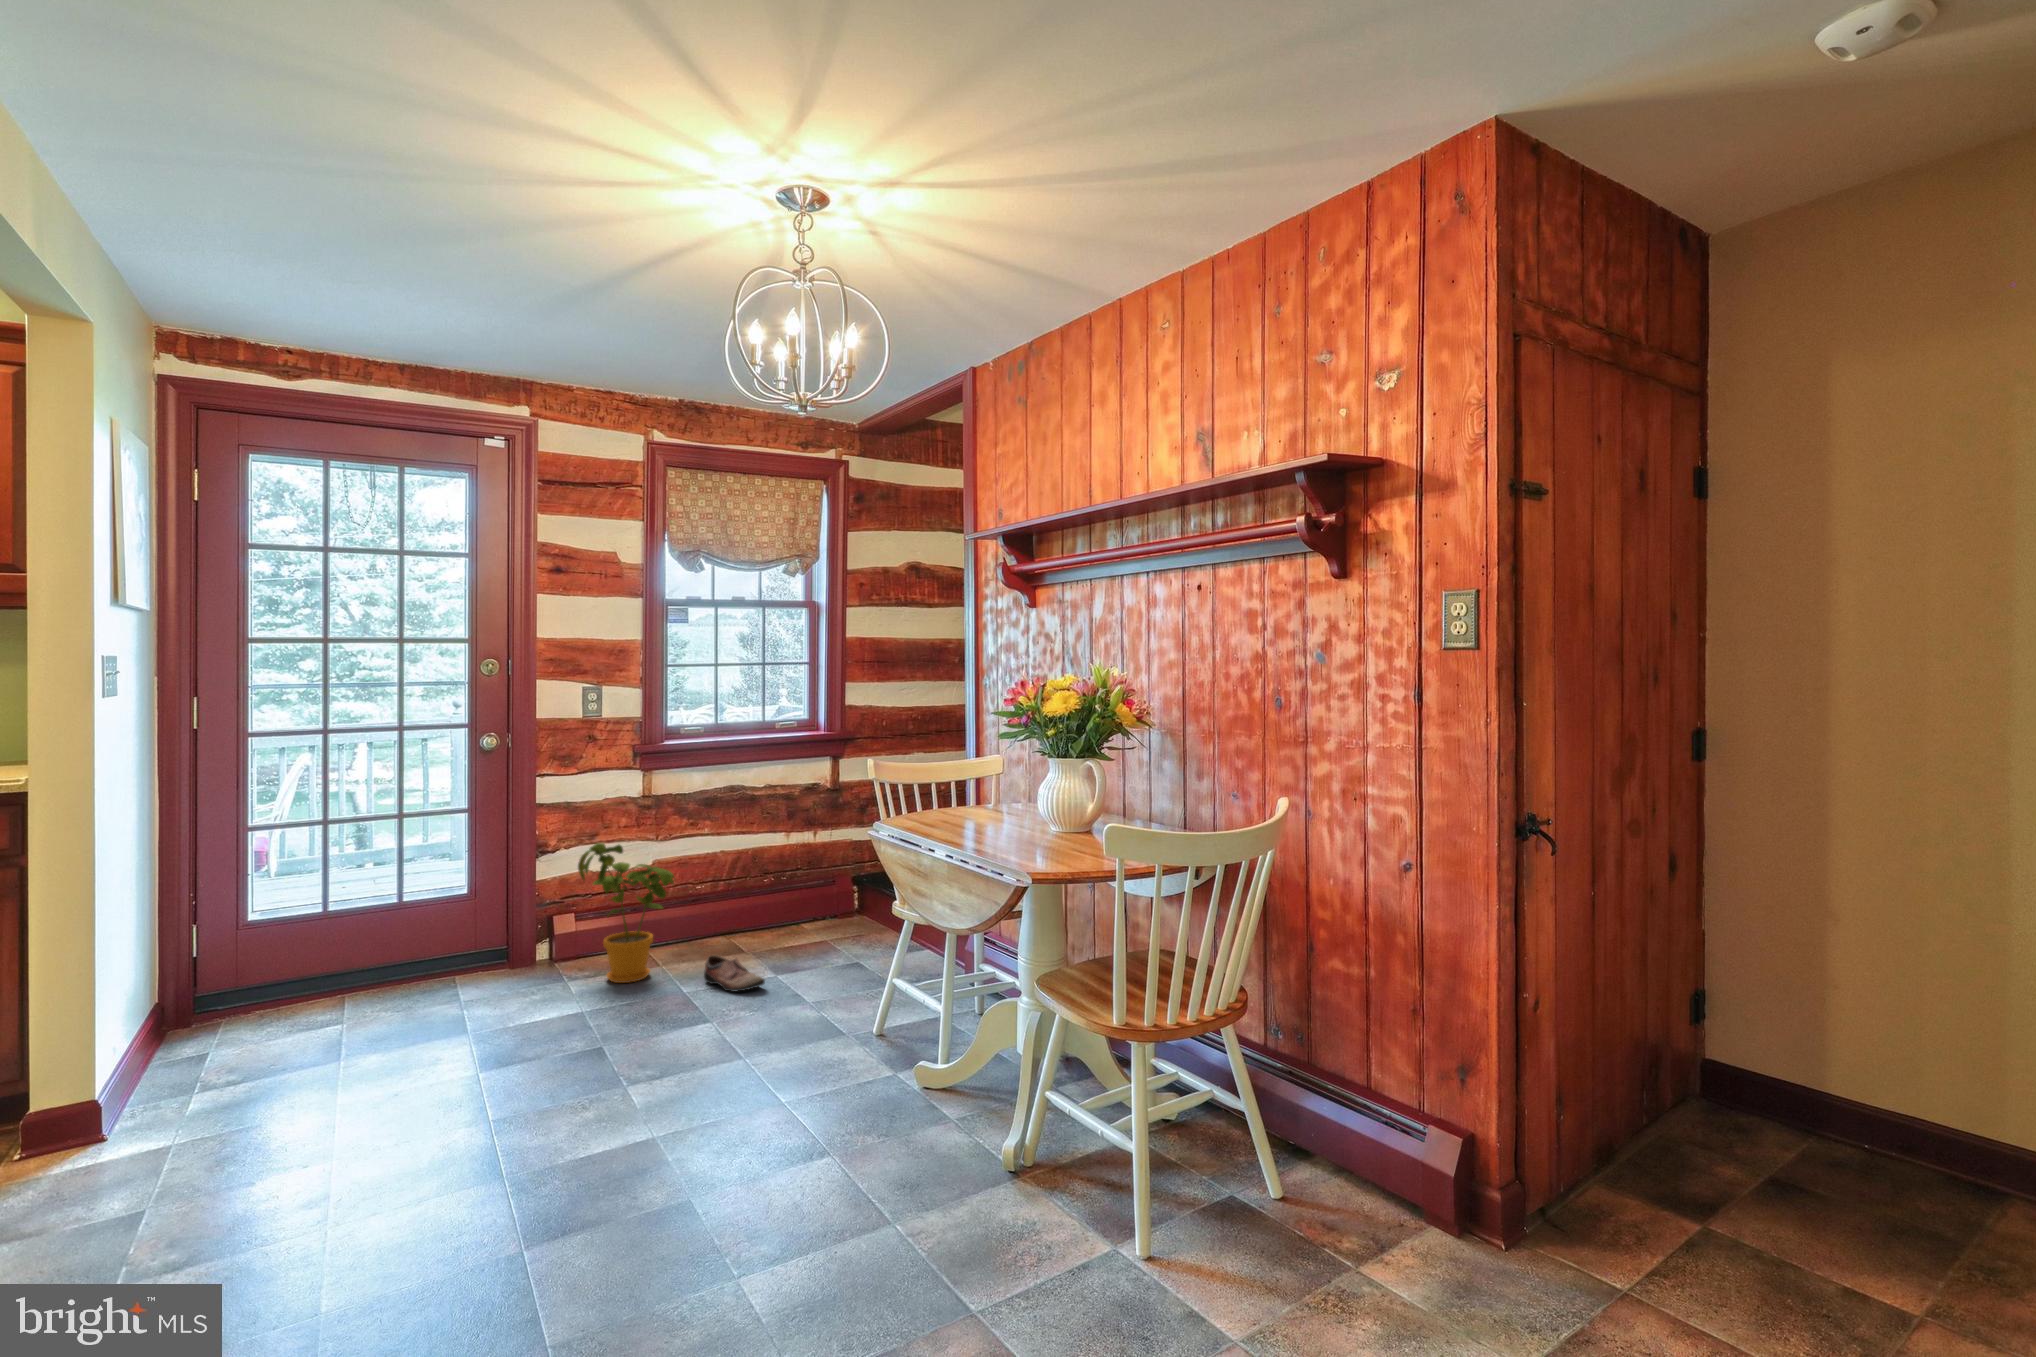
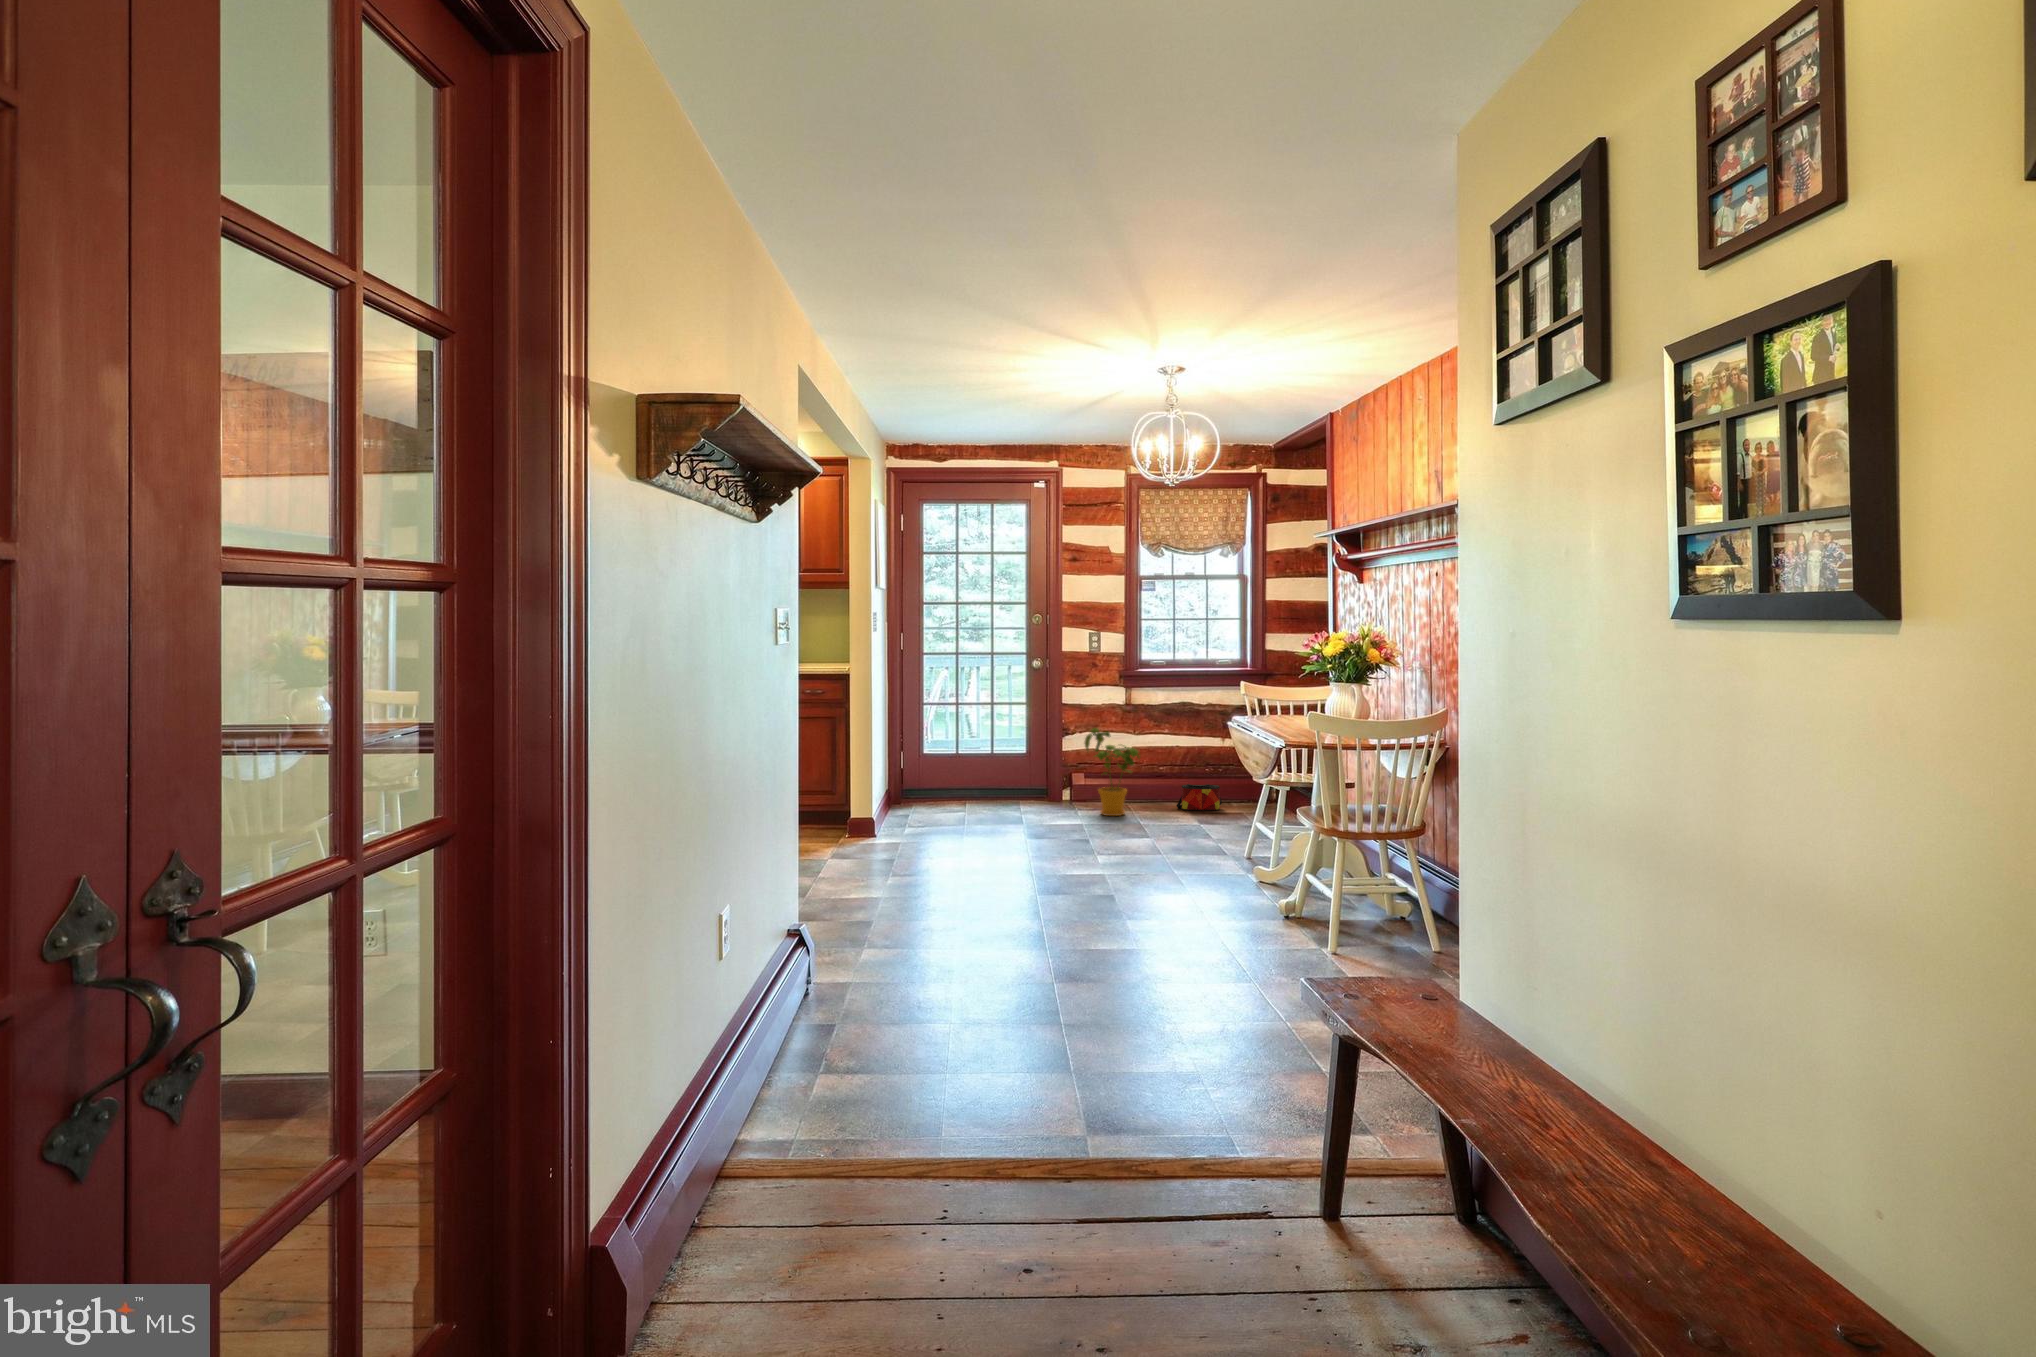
bag: none [727,905,794,950] -> present [1176,784,1222,811]
shoe: present [704,955,765,992] -> none [1156,804,1191,825]

